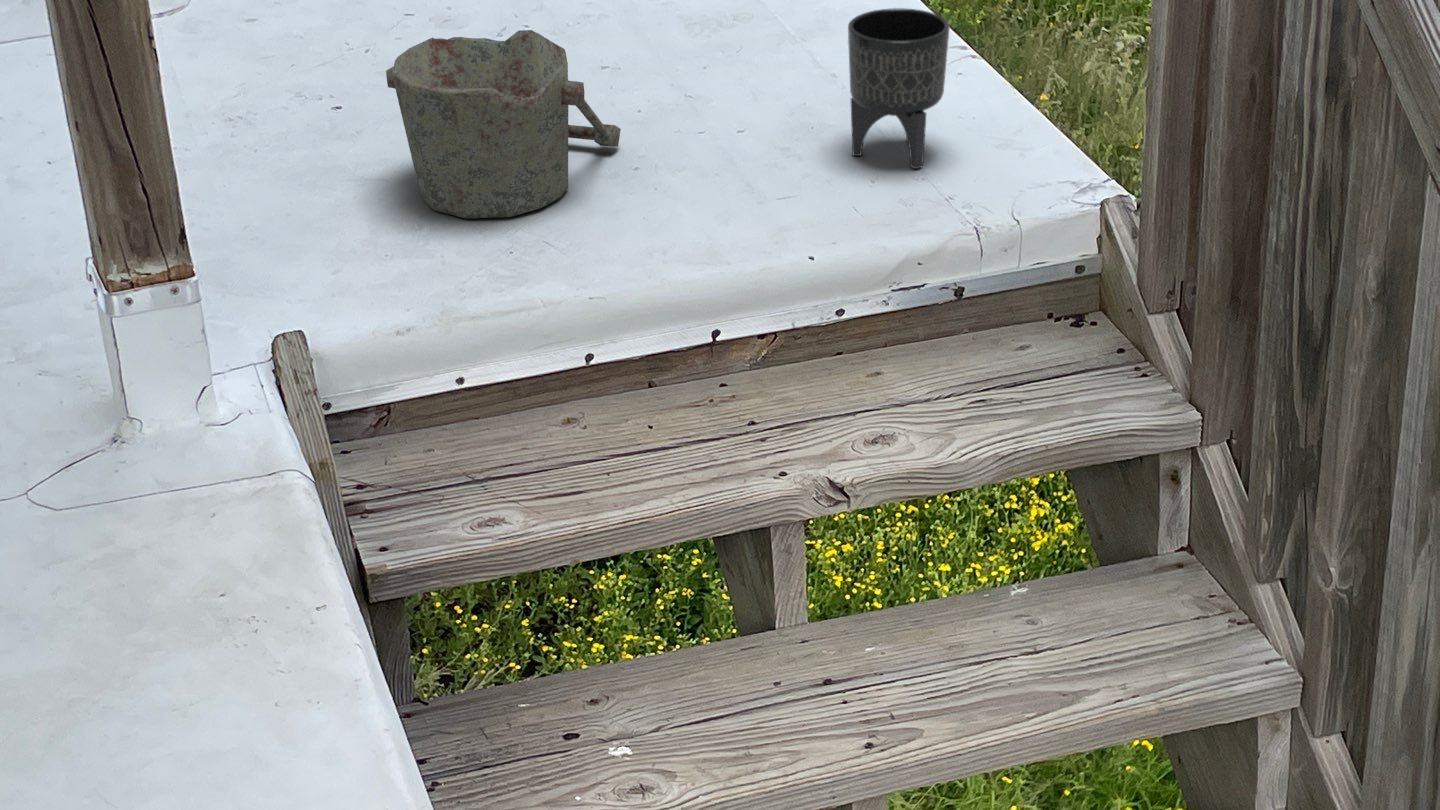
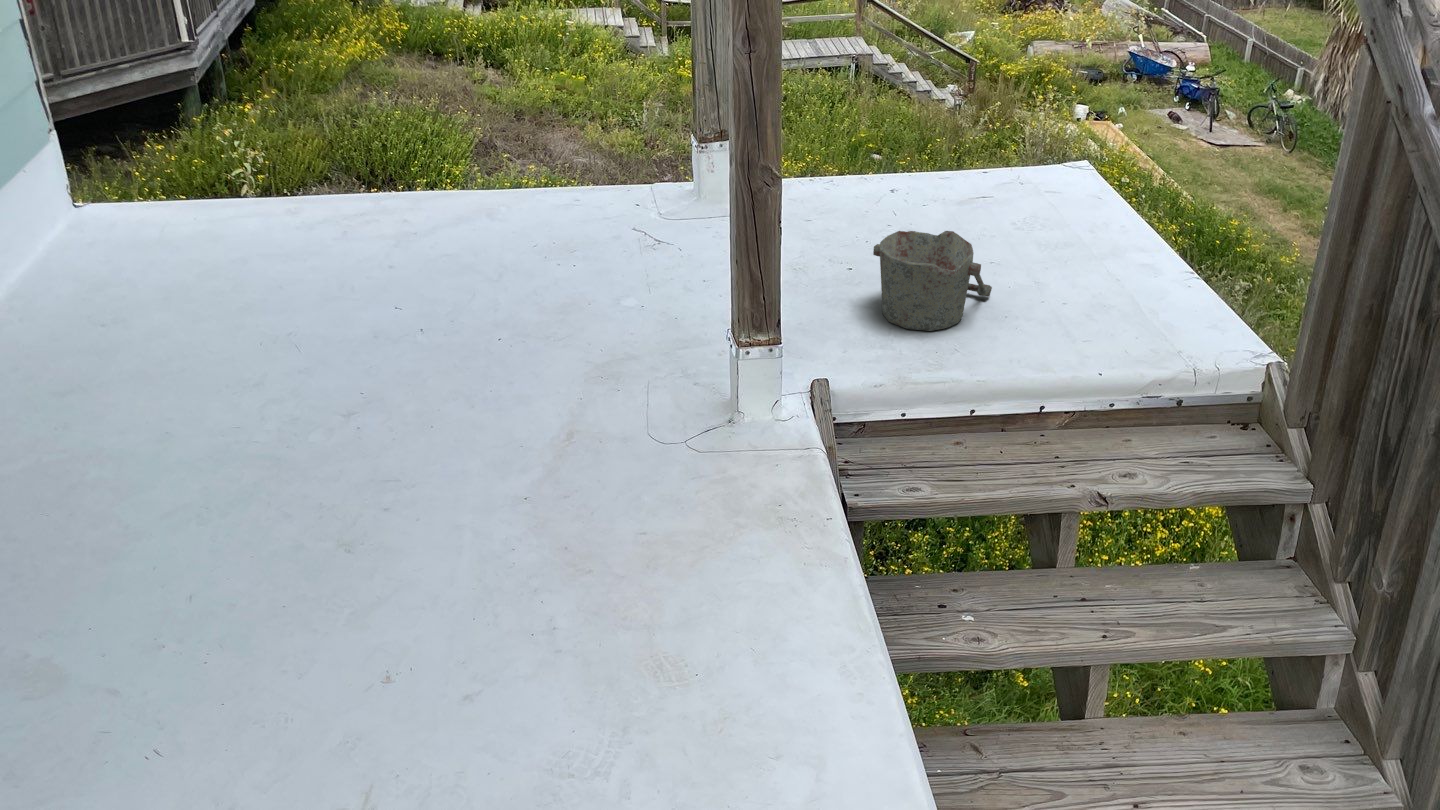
planter: present [848,8,950,169] -> none [1123,238,1191,328]

